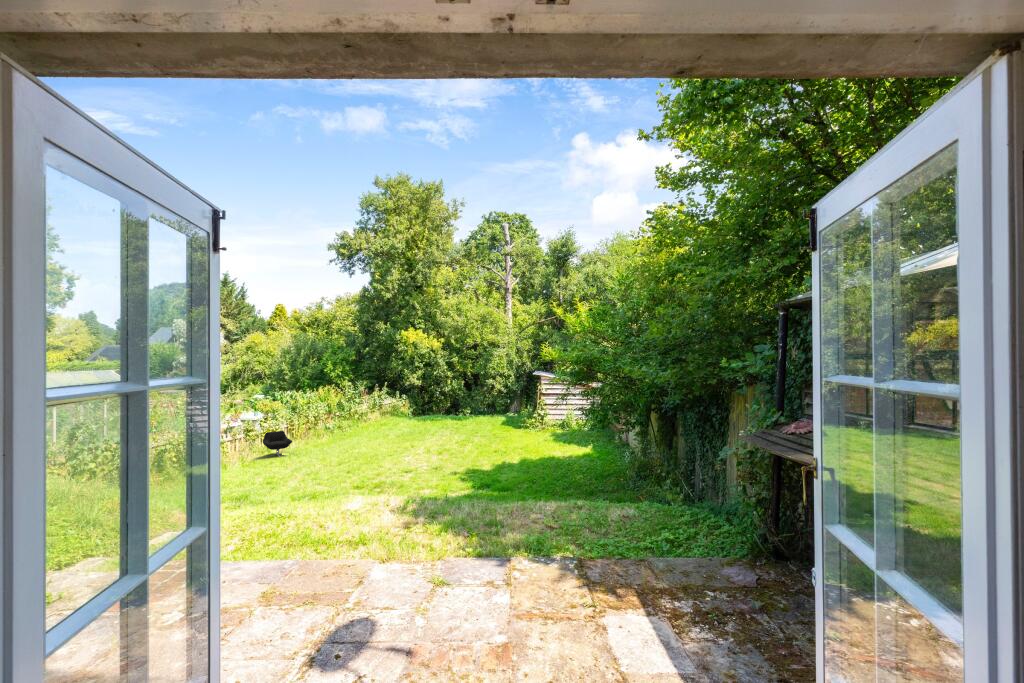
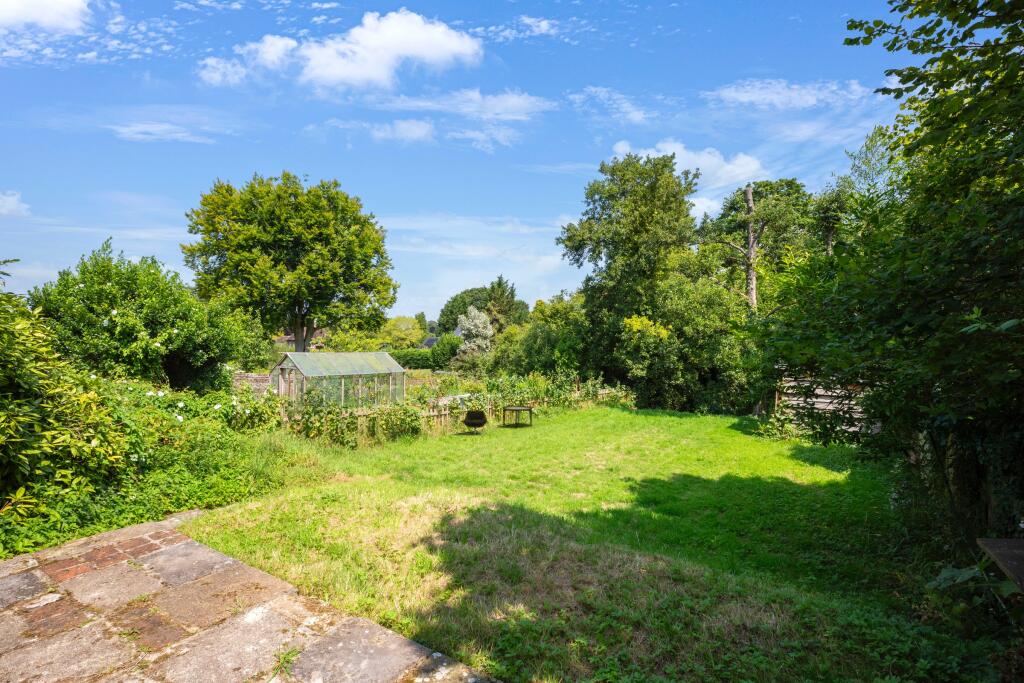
round table: none [296,422,331,445] -> present [502,406,533,428]

